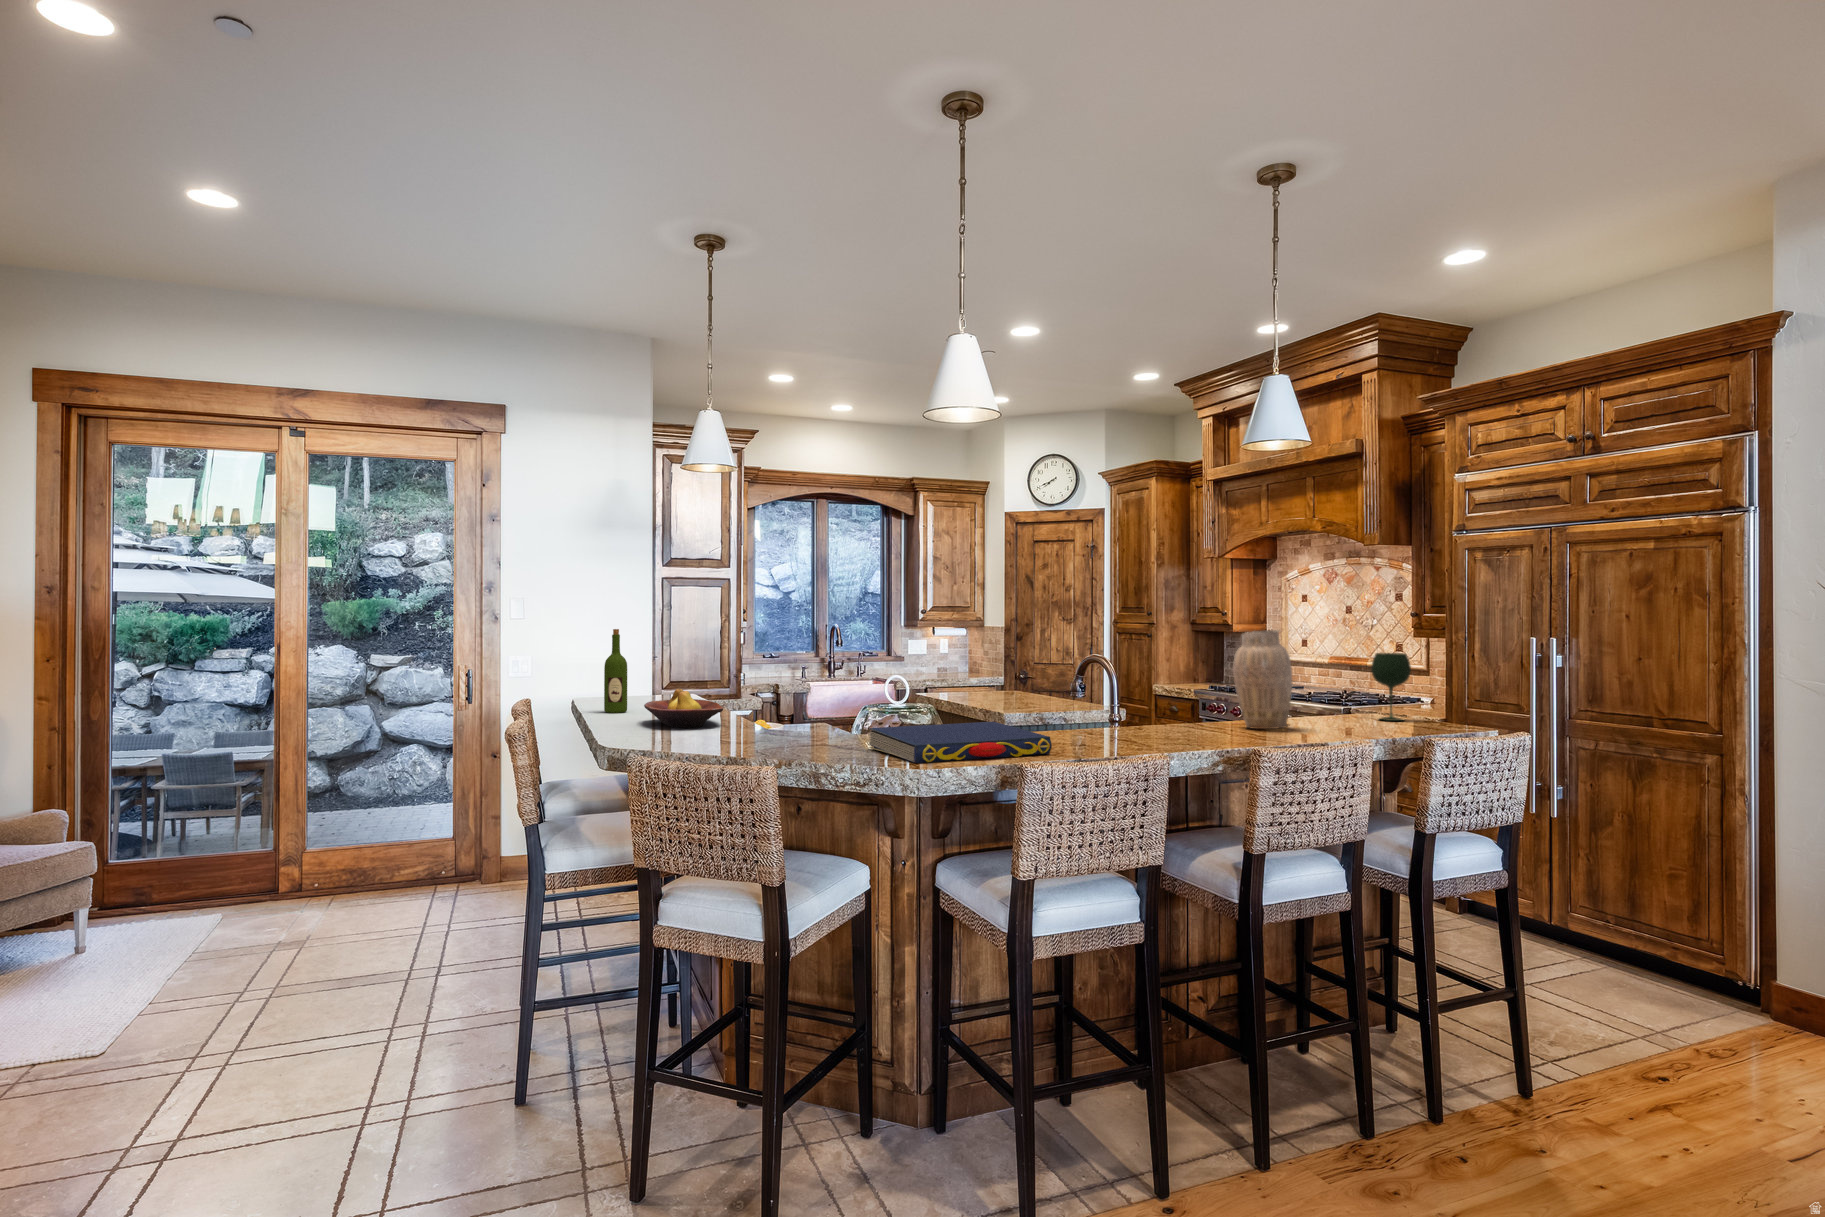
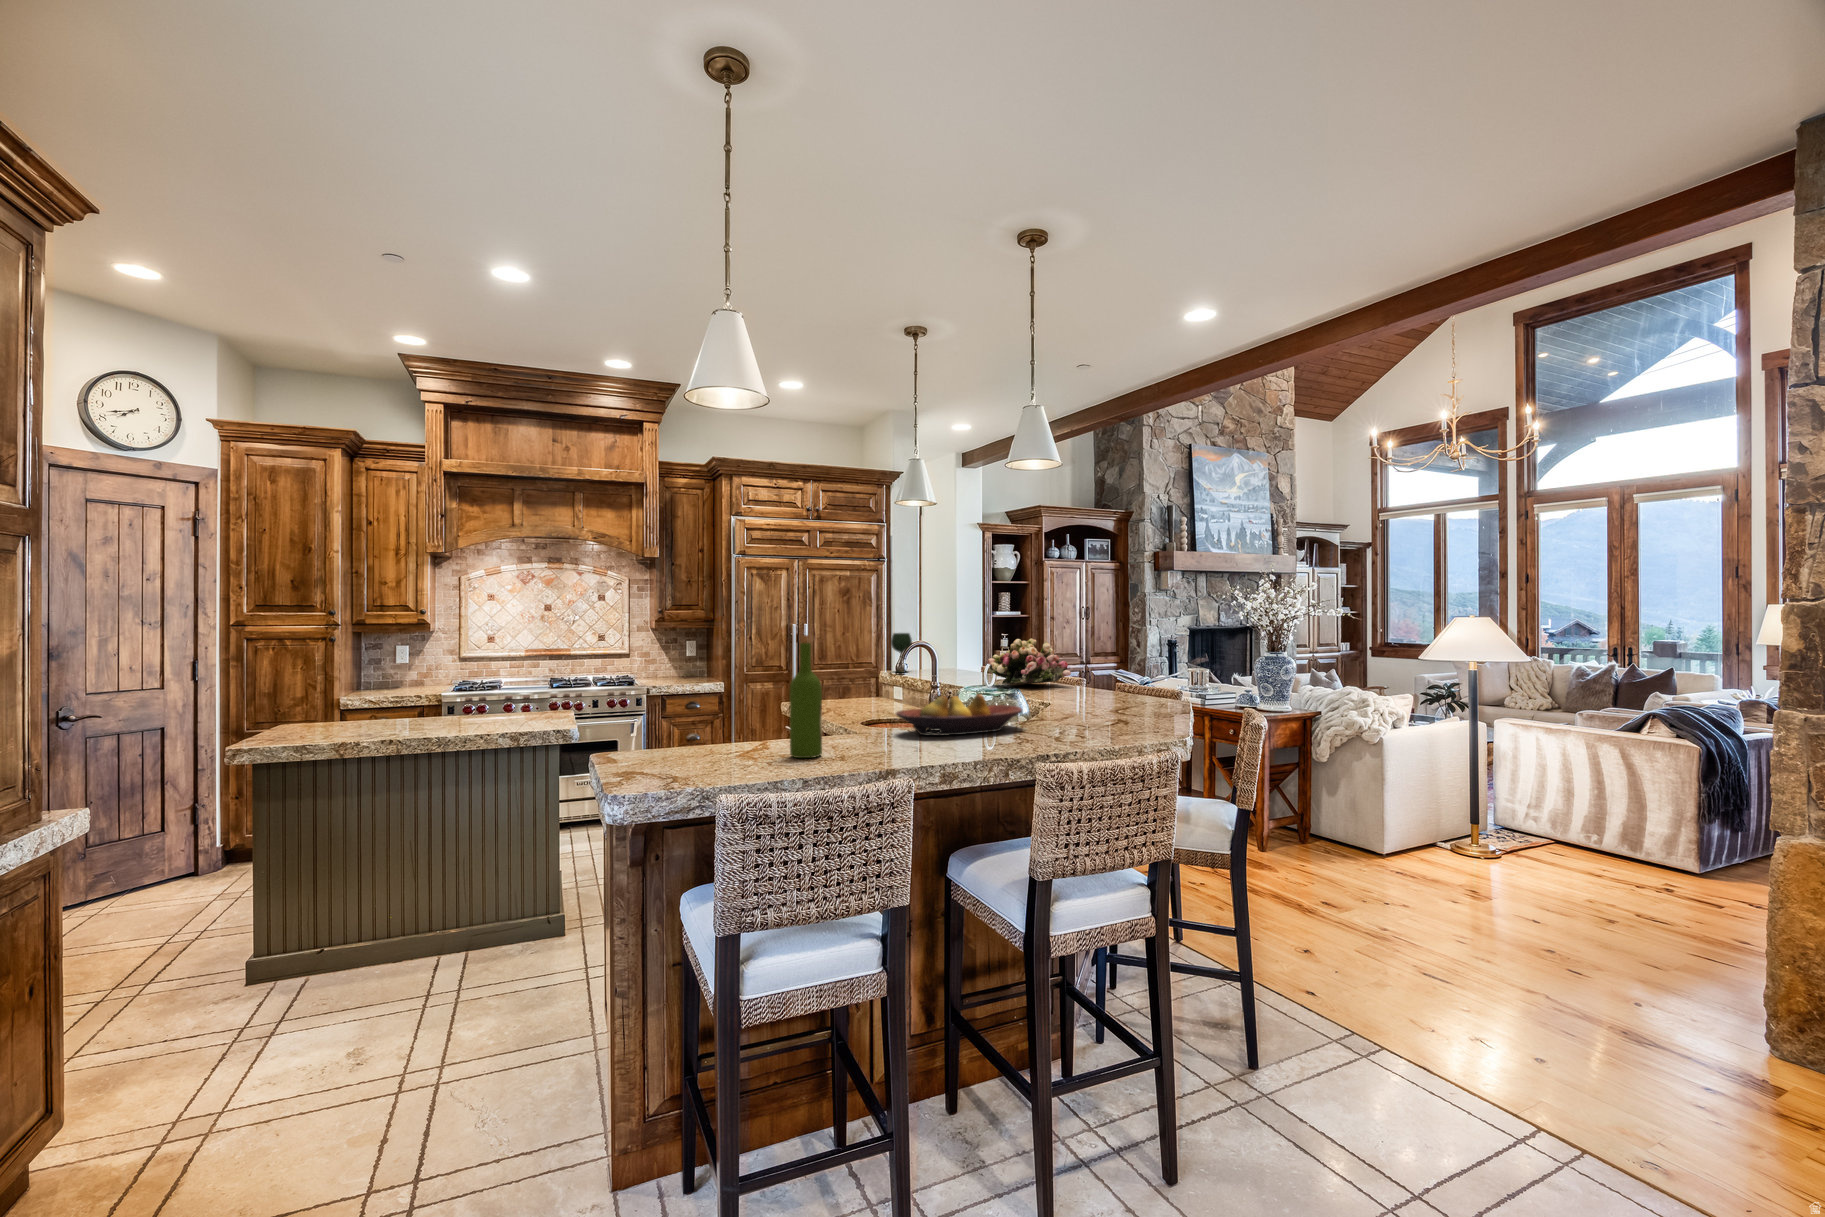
vase: present [1233,630,1292,729] -> none [940,619,972,679]
flower arrangement: none [1056,660,1184,741] -> present [988,638,1071,684]
book: present [868,722,1052,763] -> none [1054,680,1171,702]

